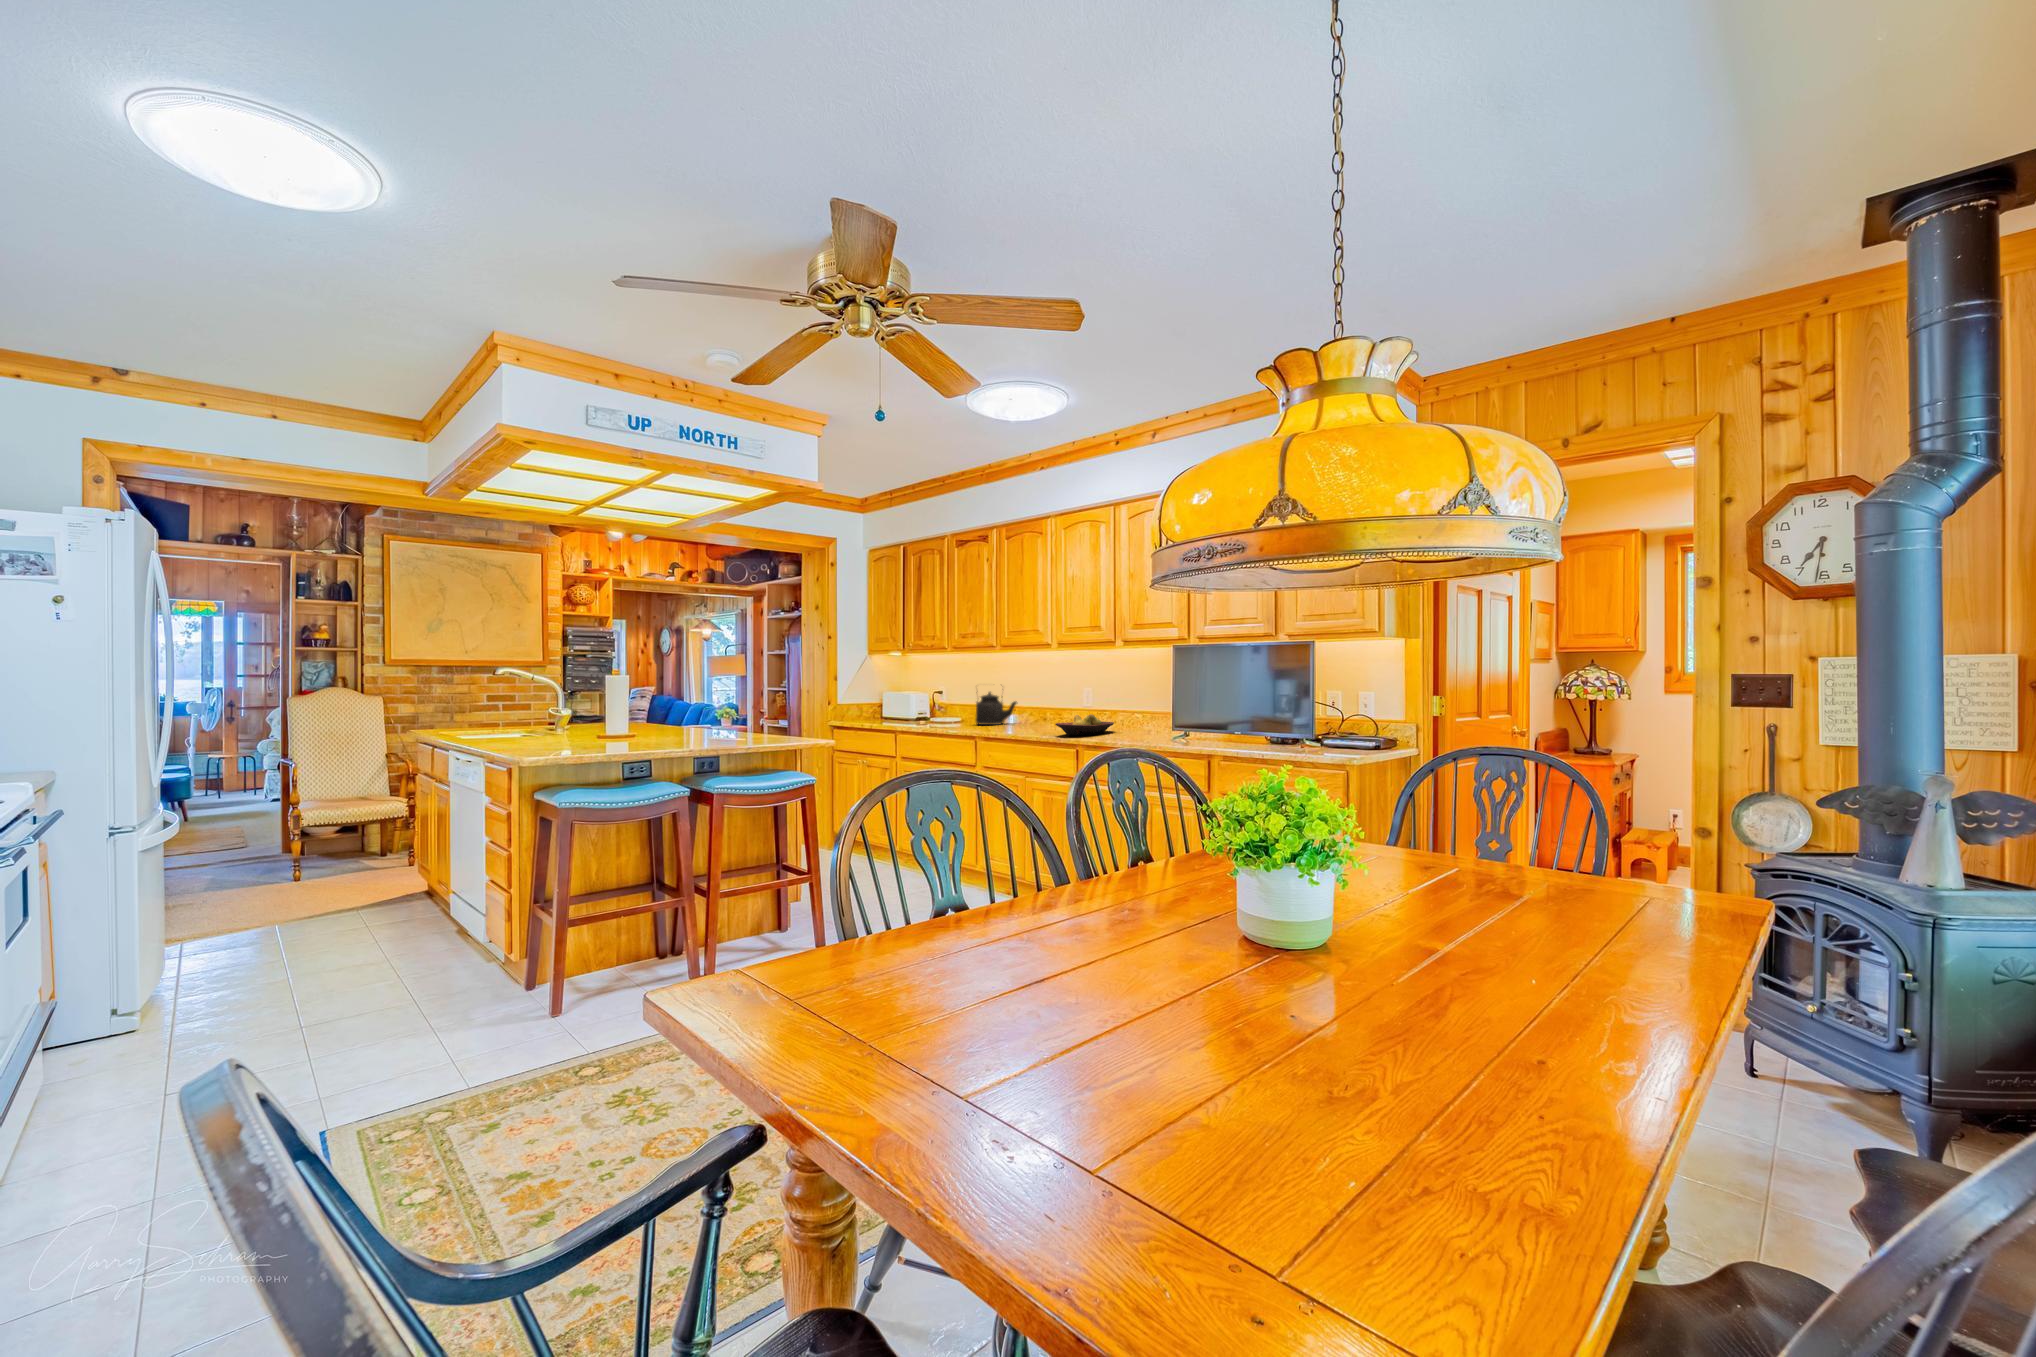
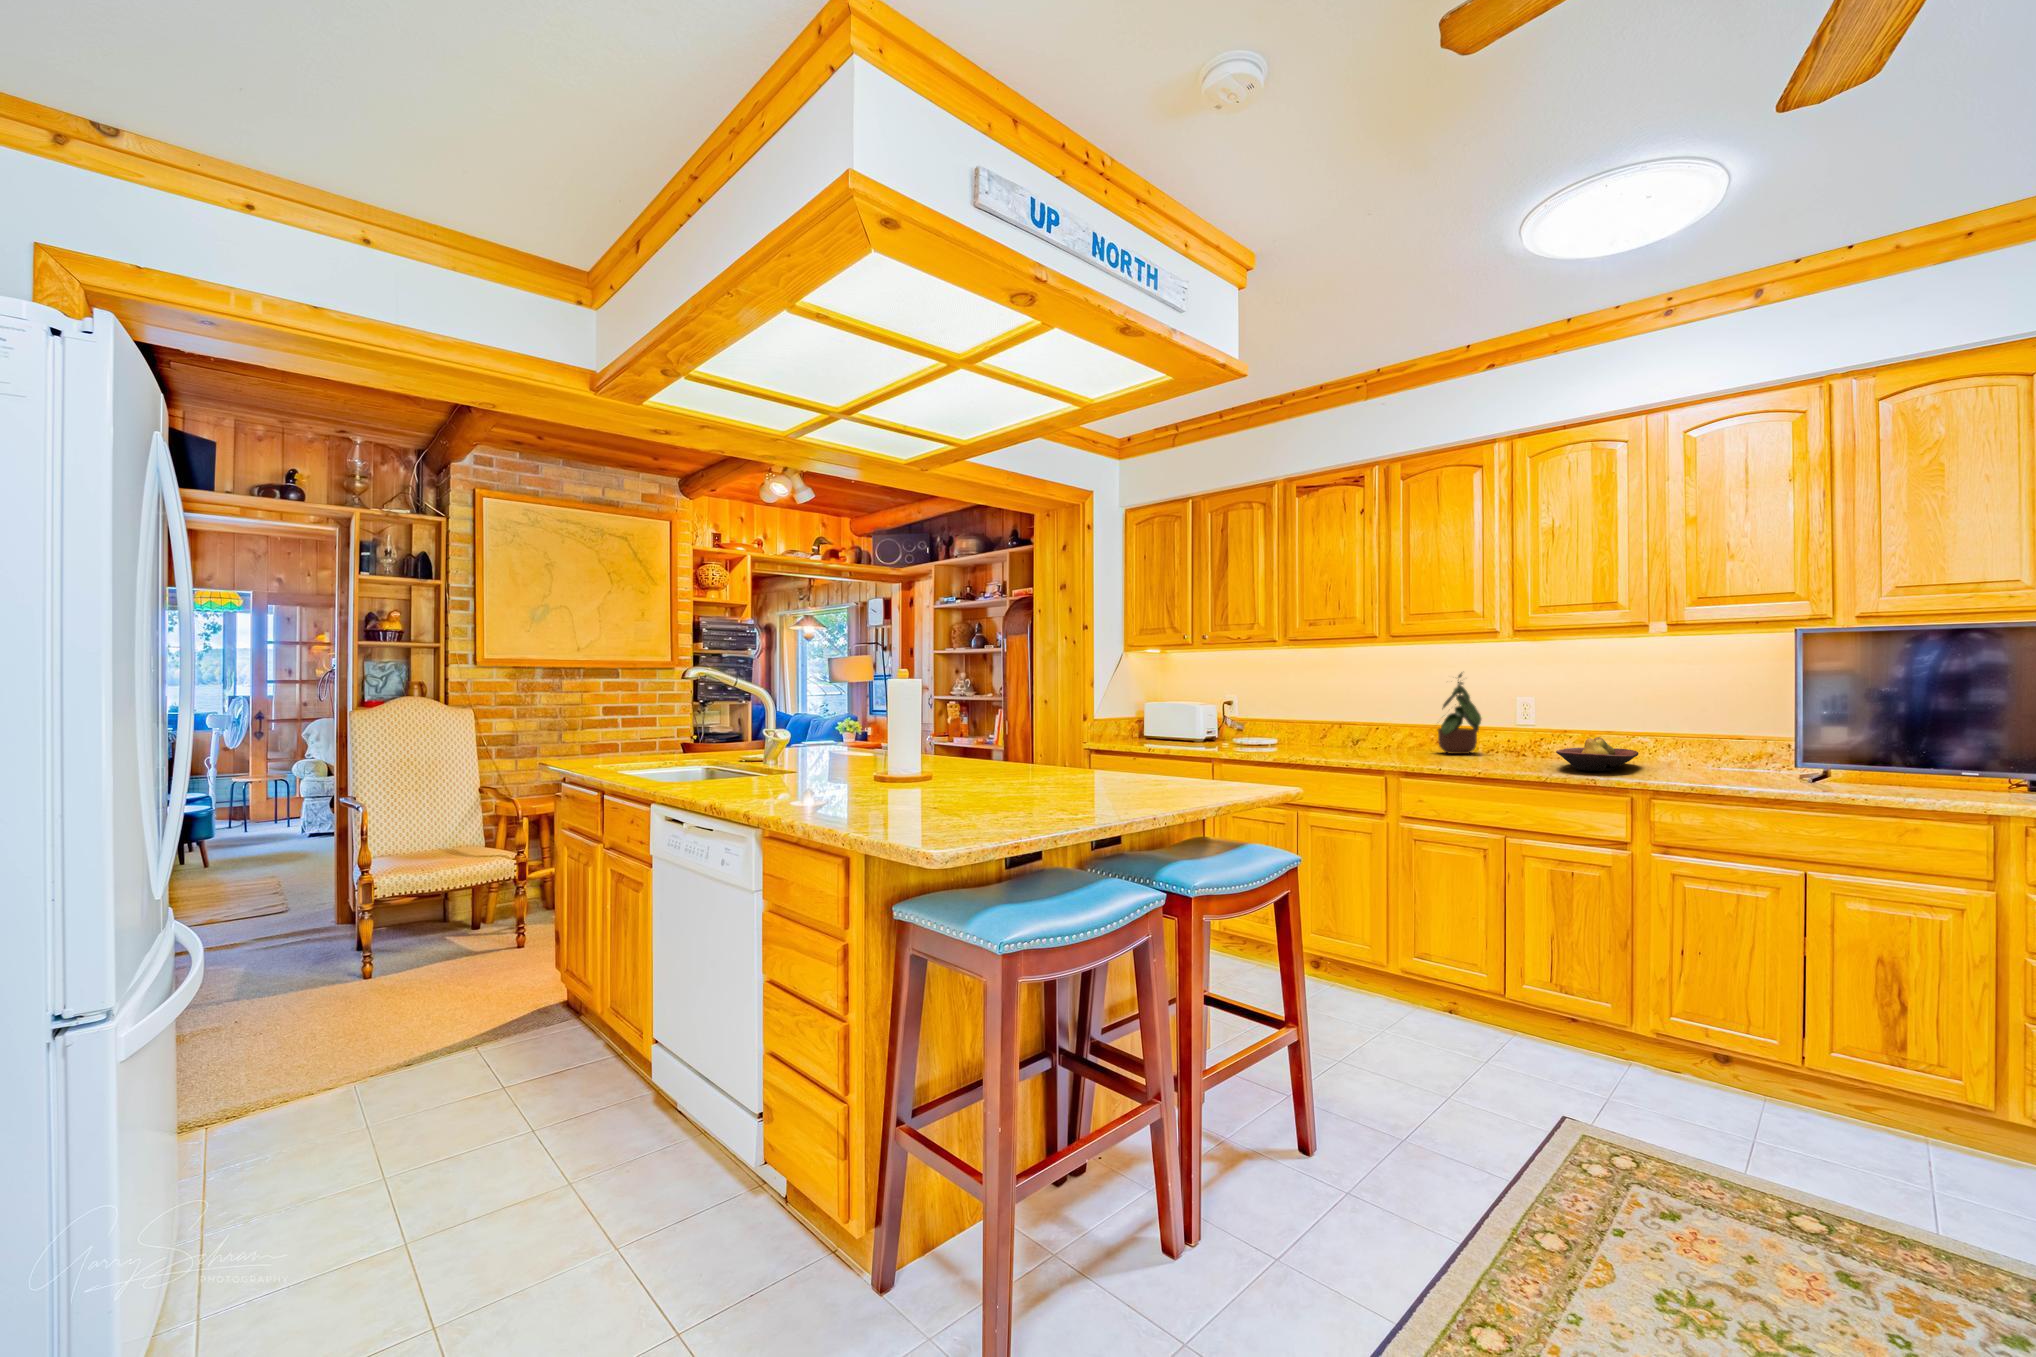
potted plant: none [1028,670,1062,727] -> present [1438,673,1481,754]
kettle: present [976,692,1016,725] -> none [1319,692,1382,749]

